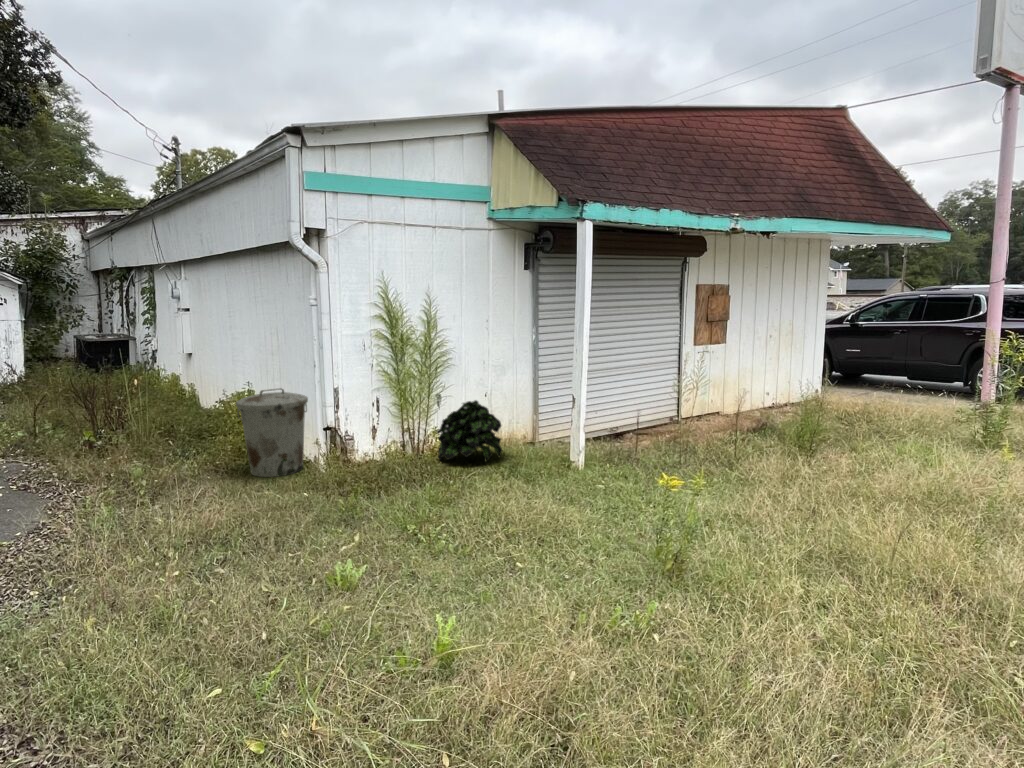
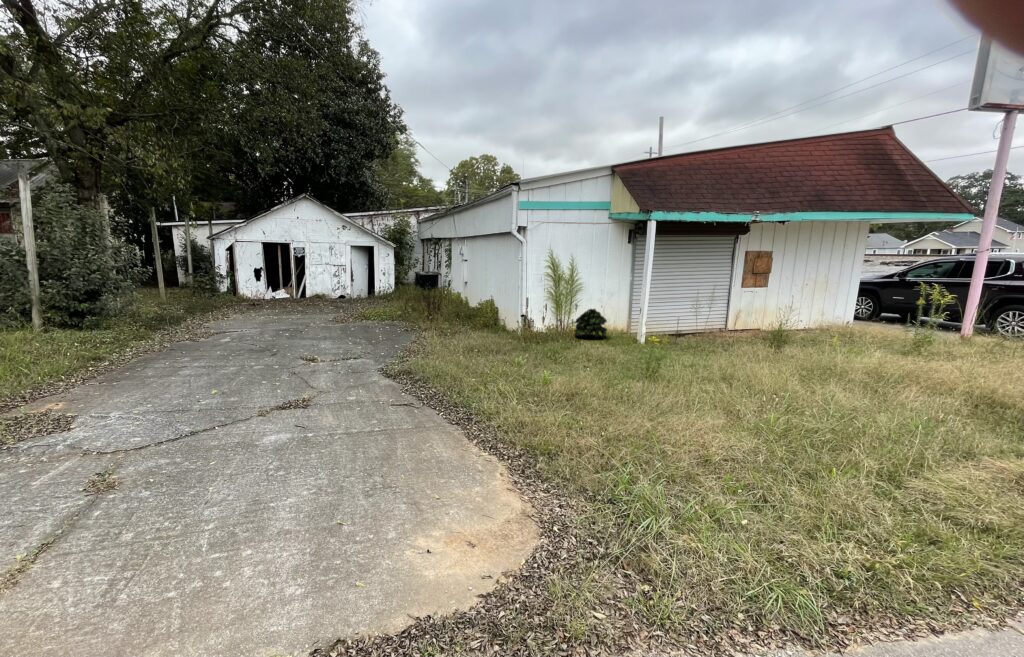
trash can: present [236,388,308,477] -> none [485,297,516,337]

